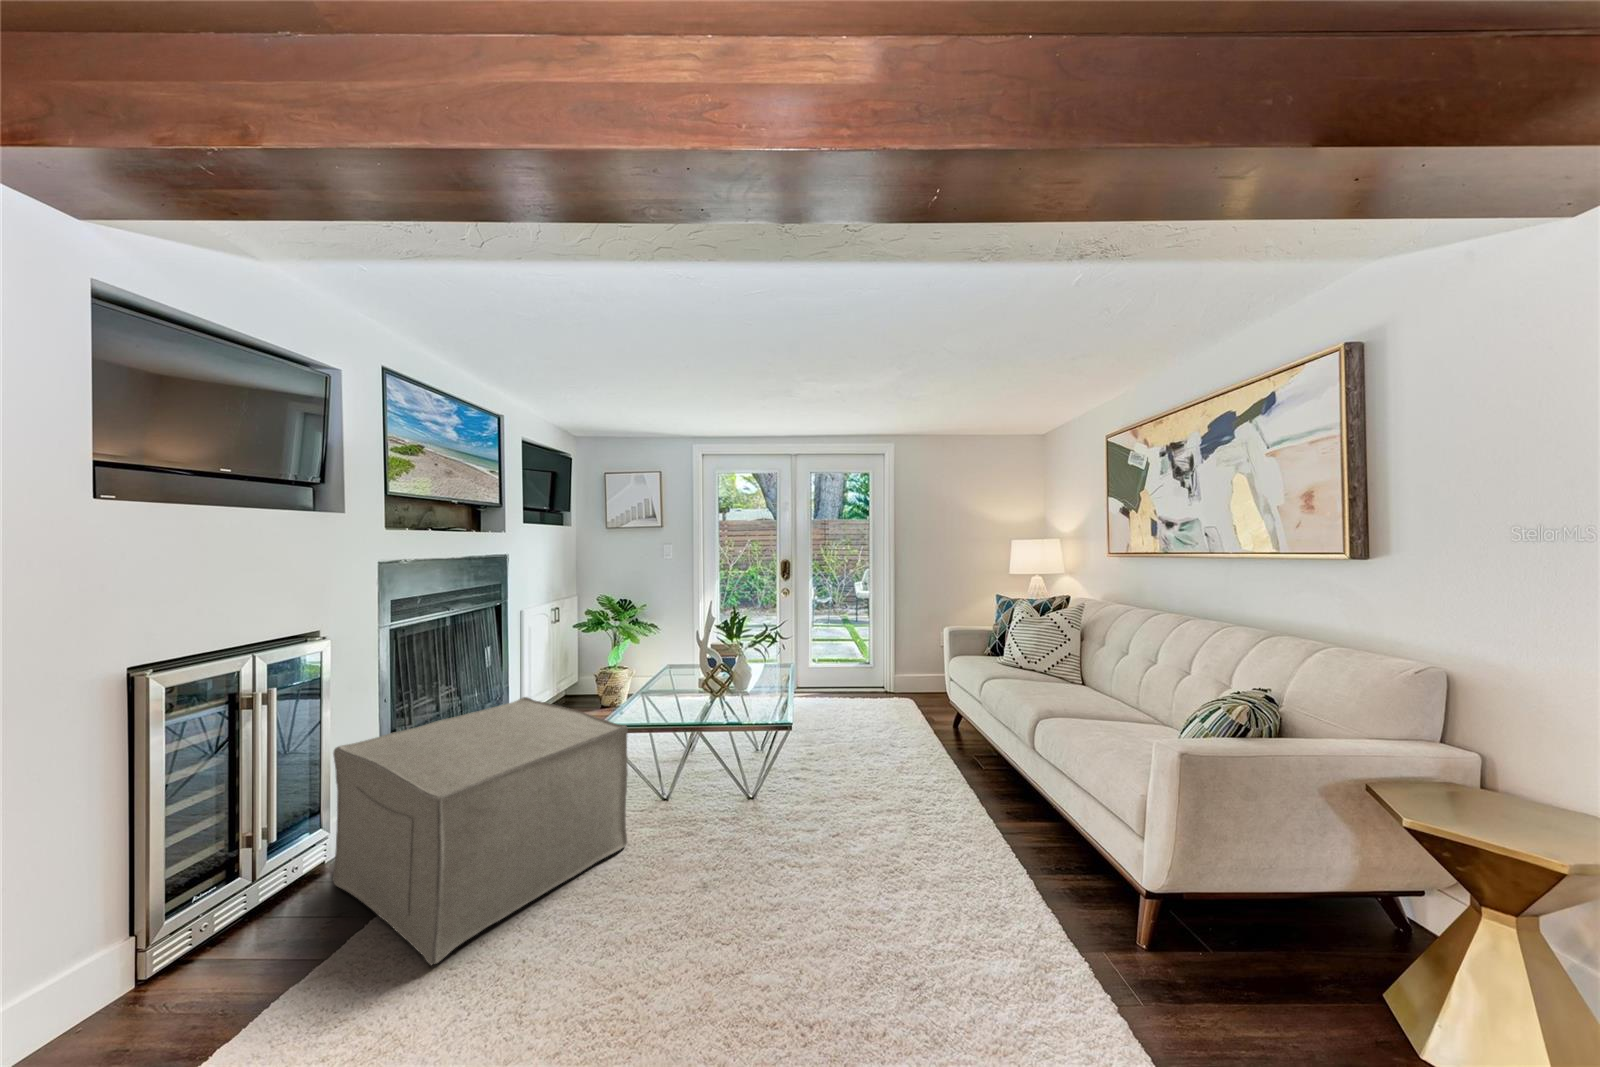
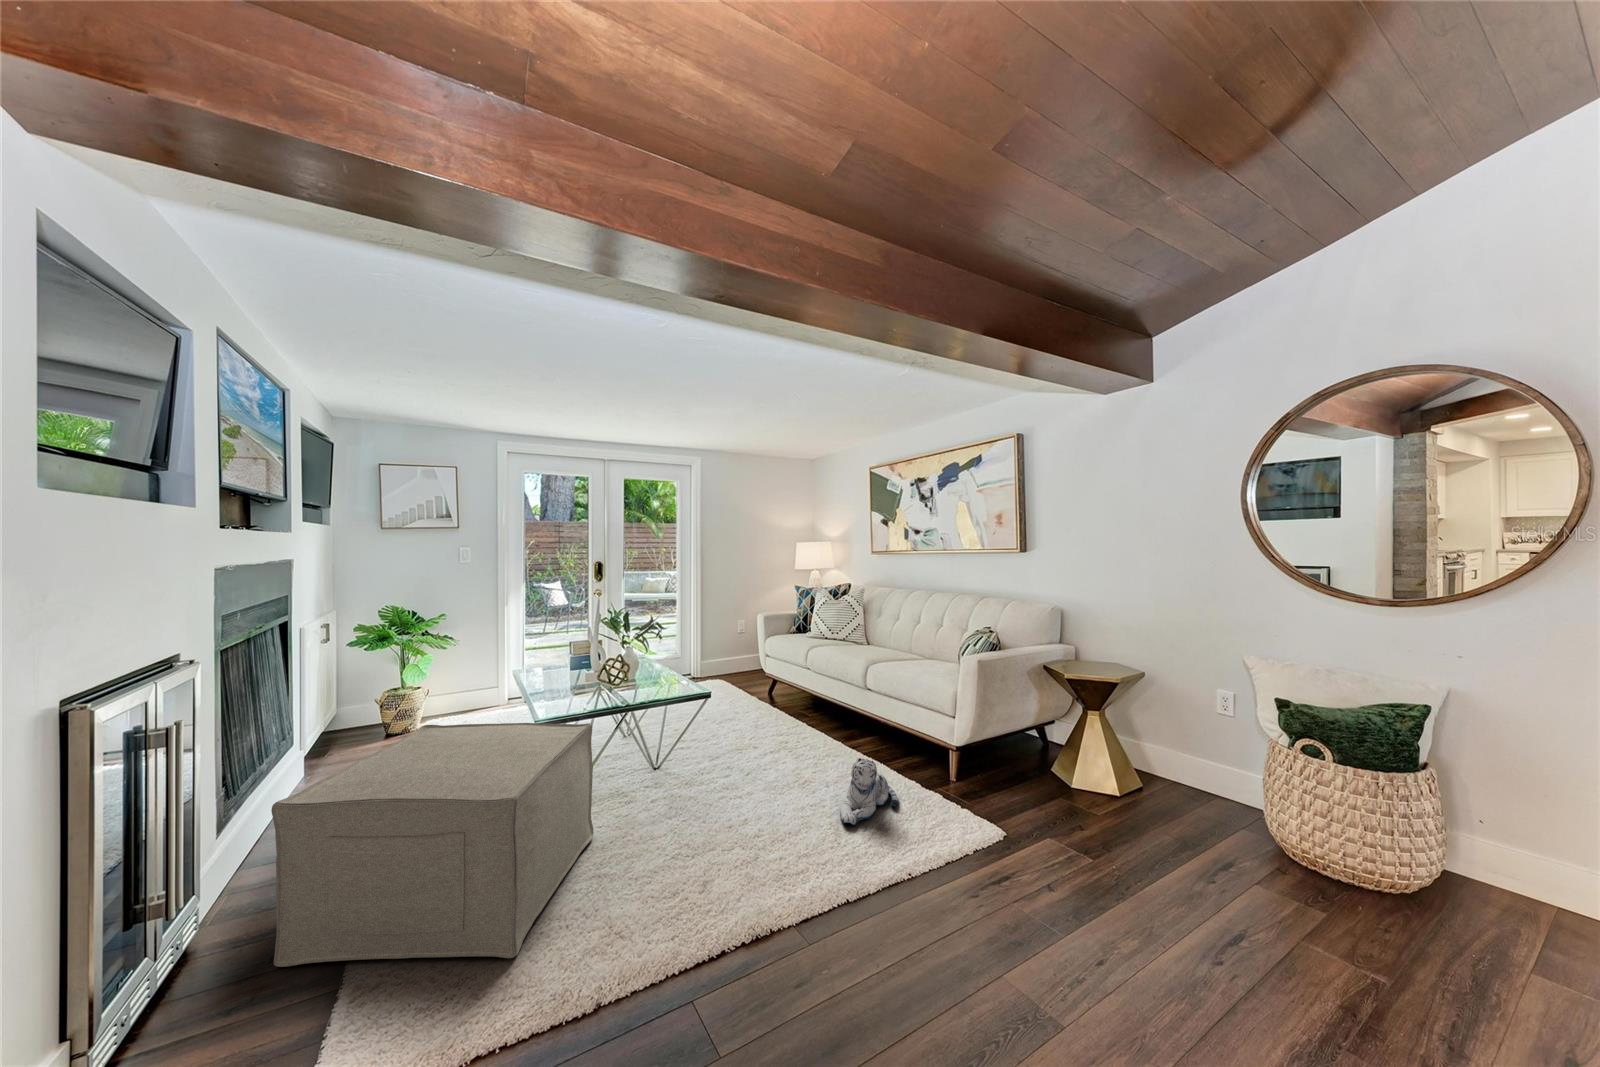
plush toy: none [884,855,1004,959] -> present [840,758,898,825]

